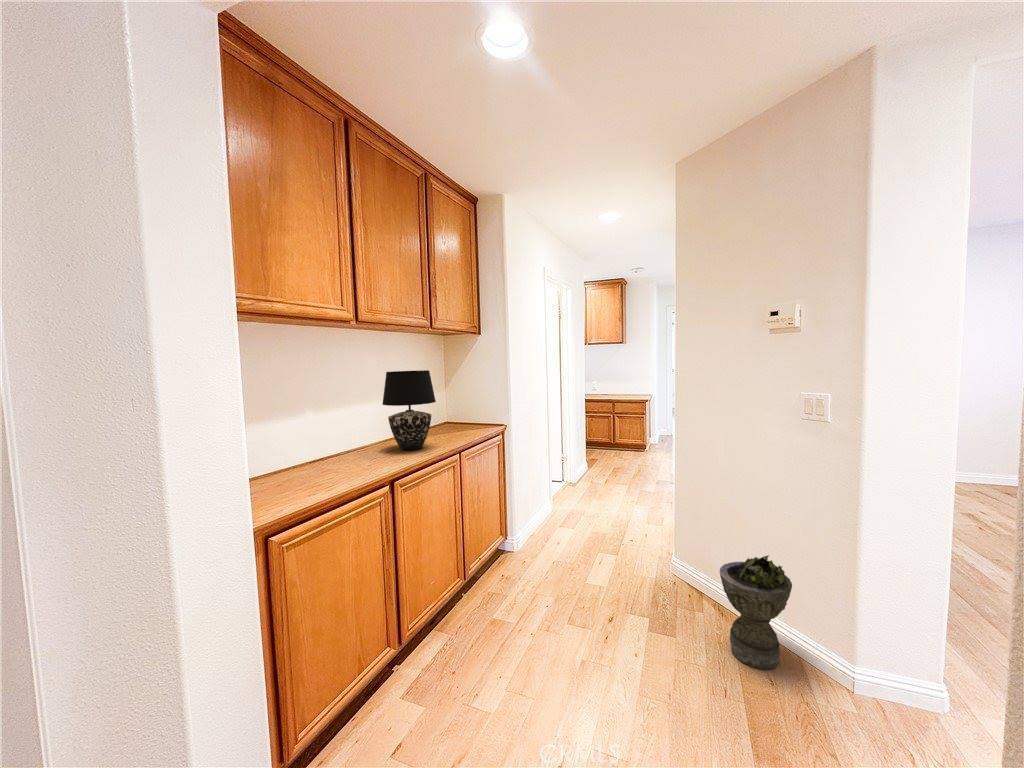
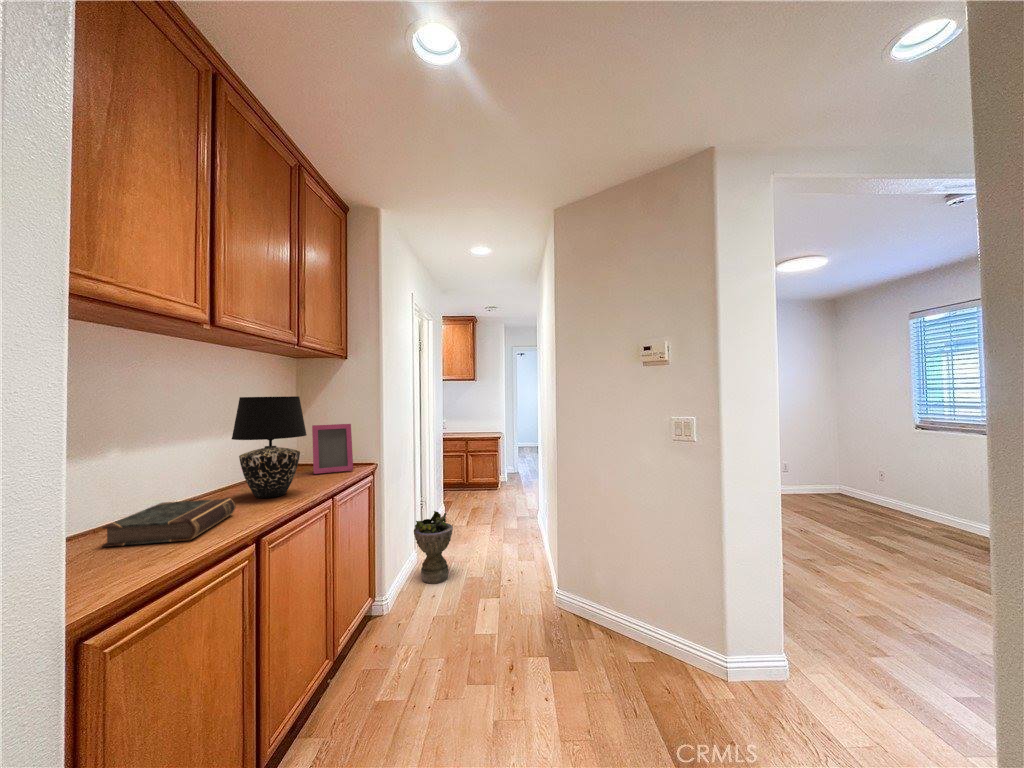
picture frame: none [451,391,483,432] -> present [312,424,353,474]
book: none [292,449,380,480] -> present [102,497,236,547]
planter: present [720,555,792,670] -> present [414,511,453,584]

